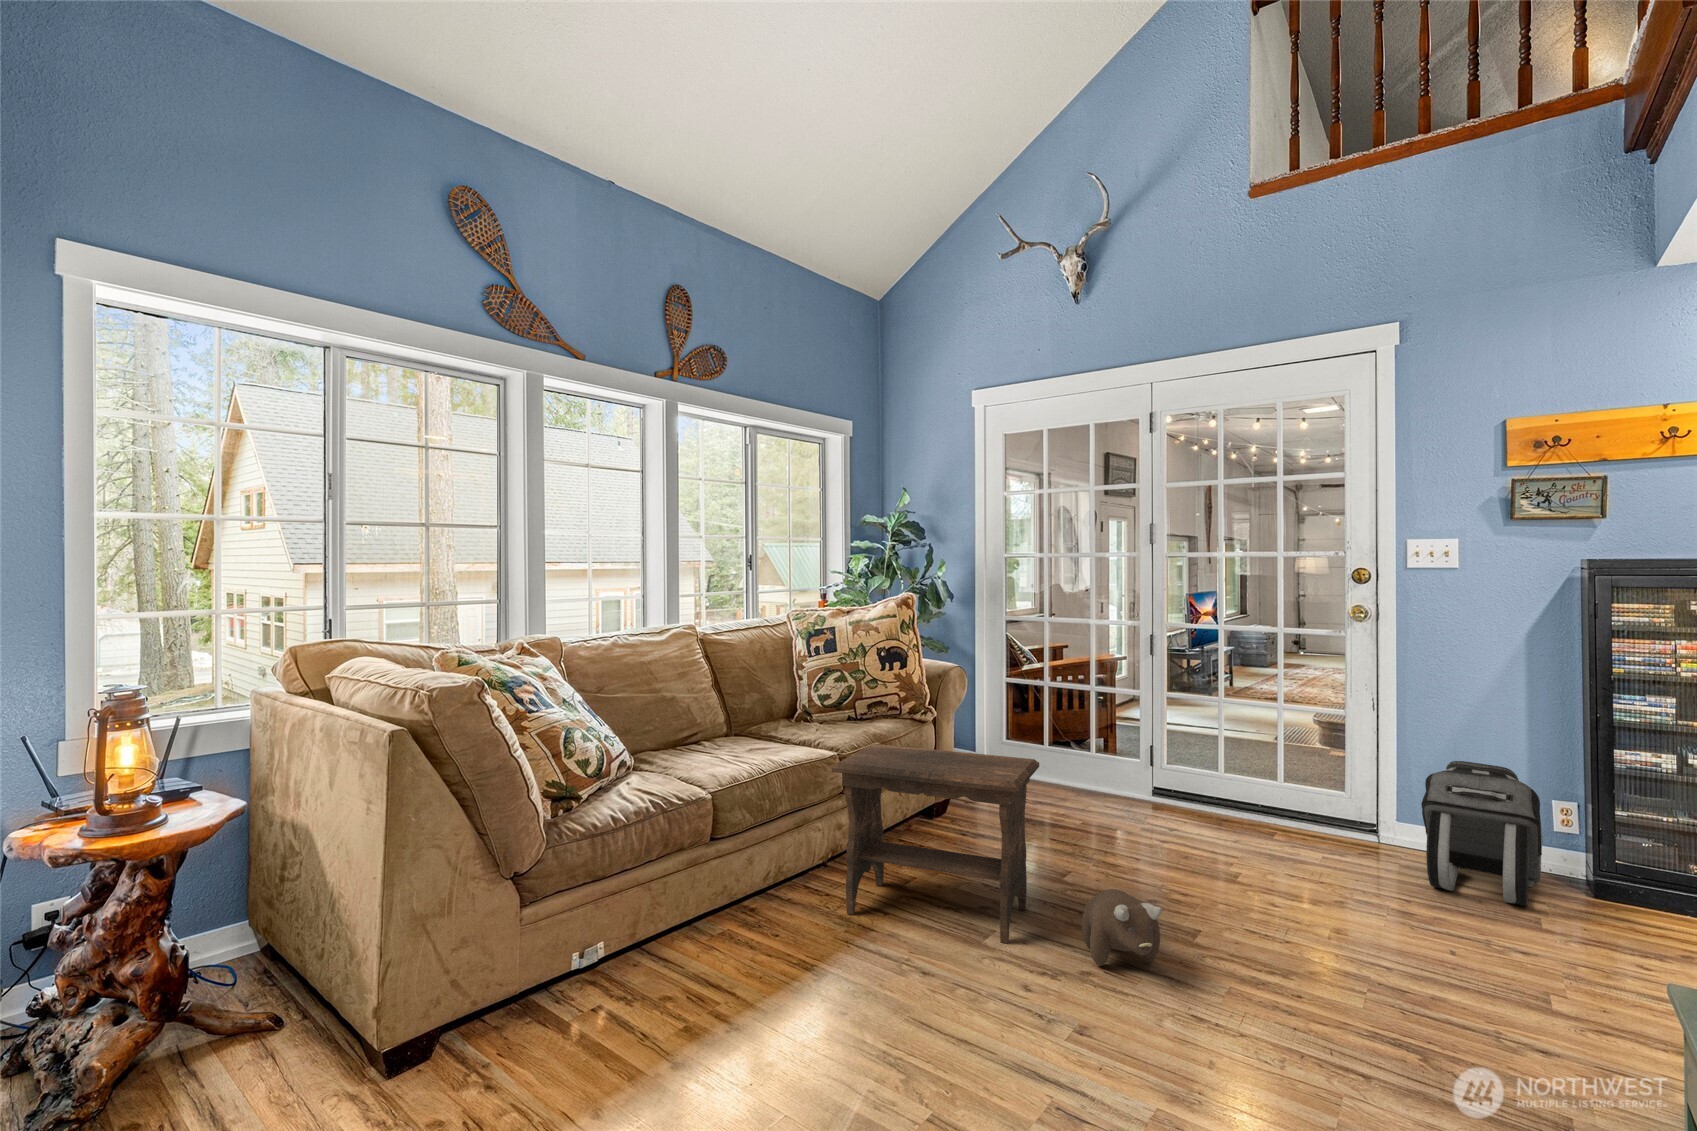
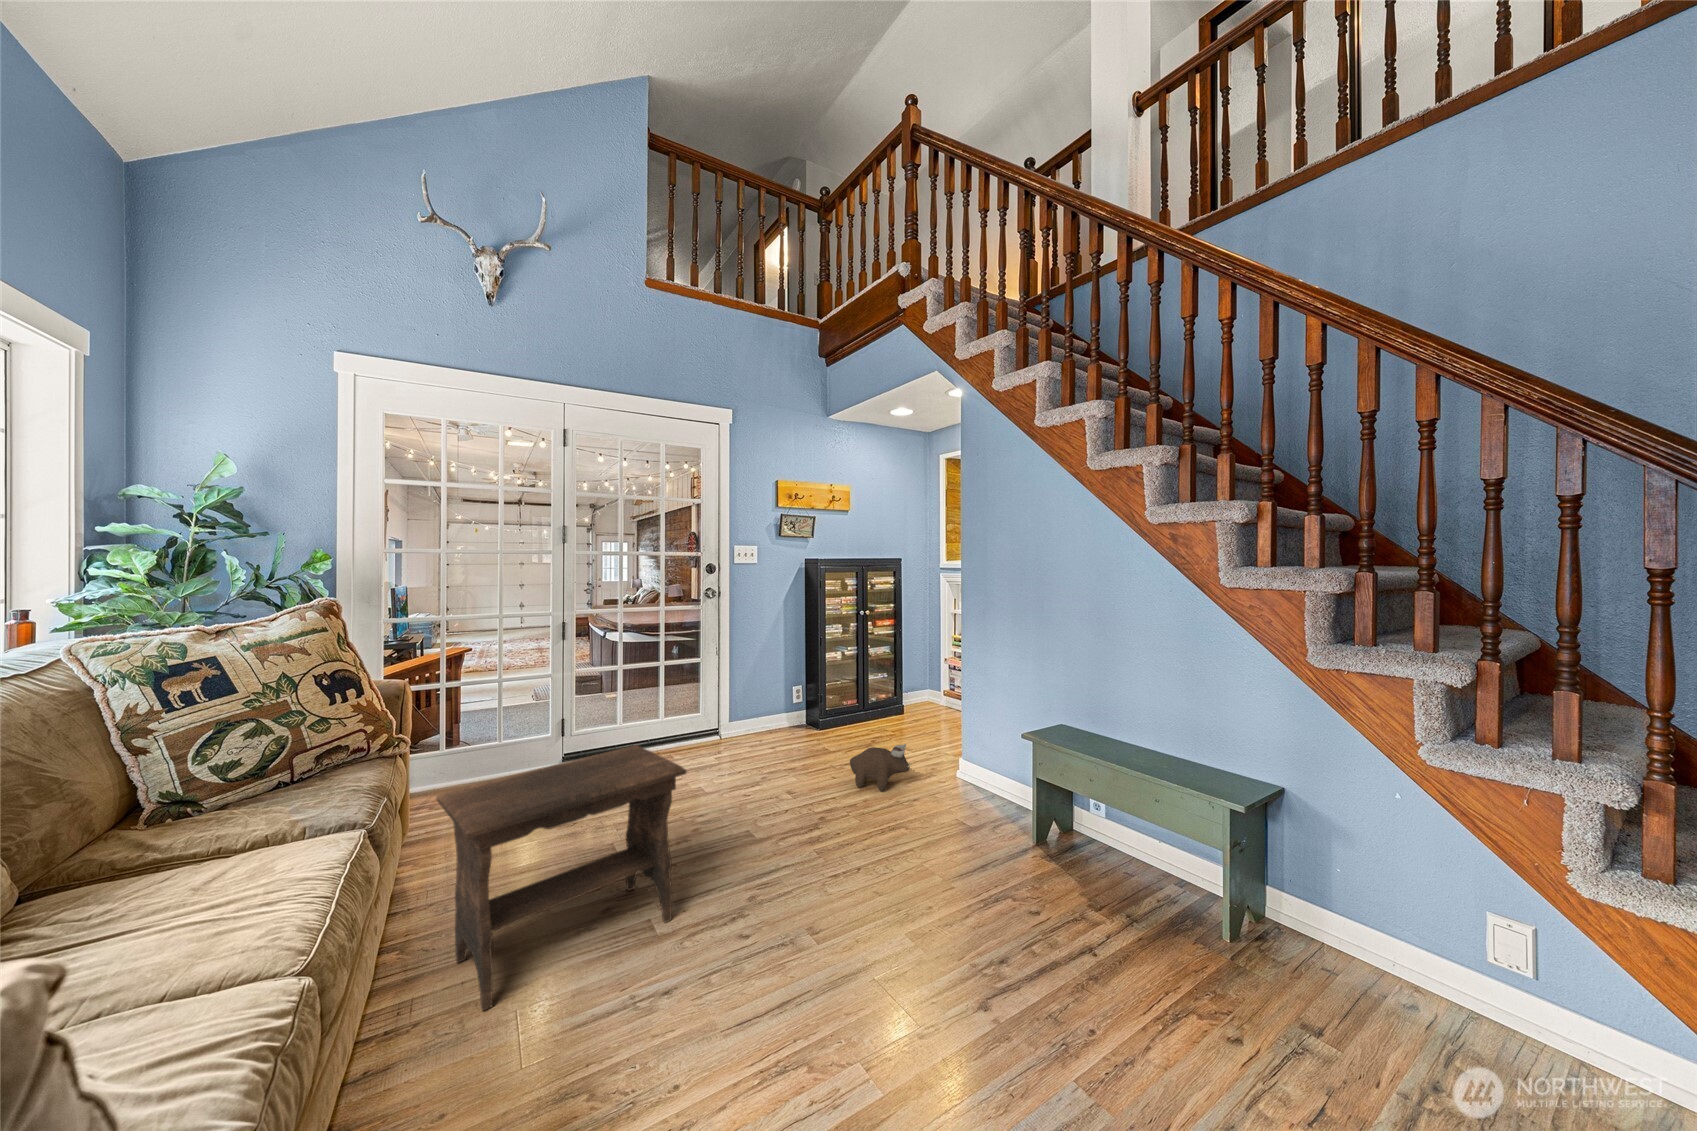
backpack: present [1421,761,1543,906] -> none [754,674,830,752]
plush toy: present [1082,889,1162,966] -> present [850,744,911,791]

